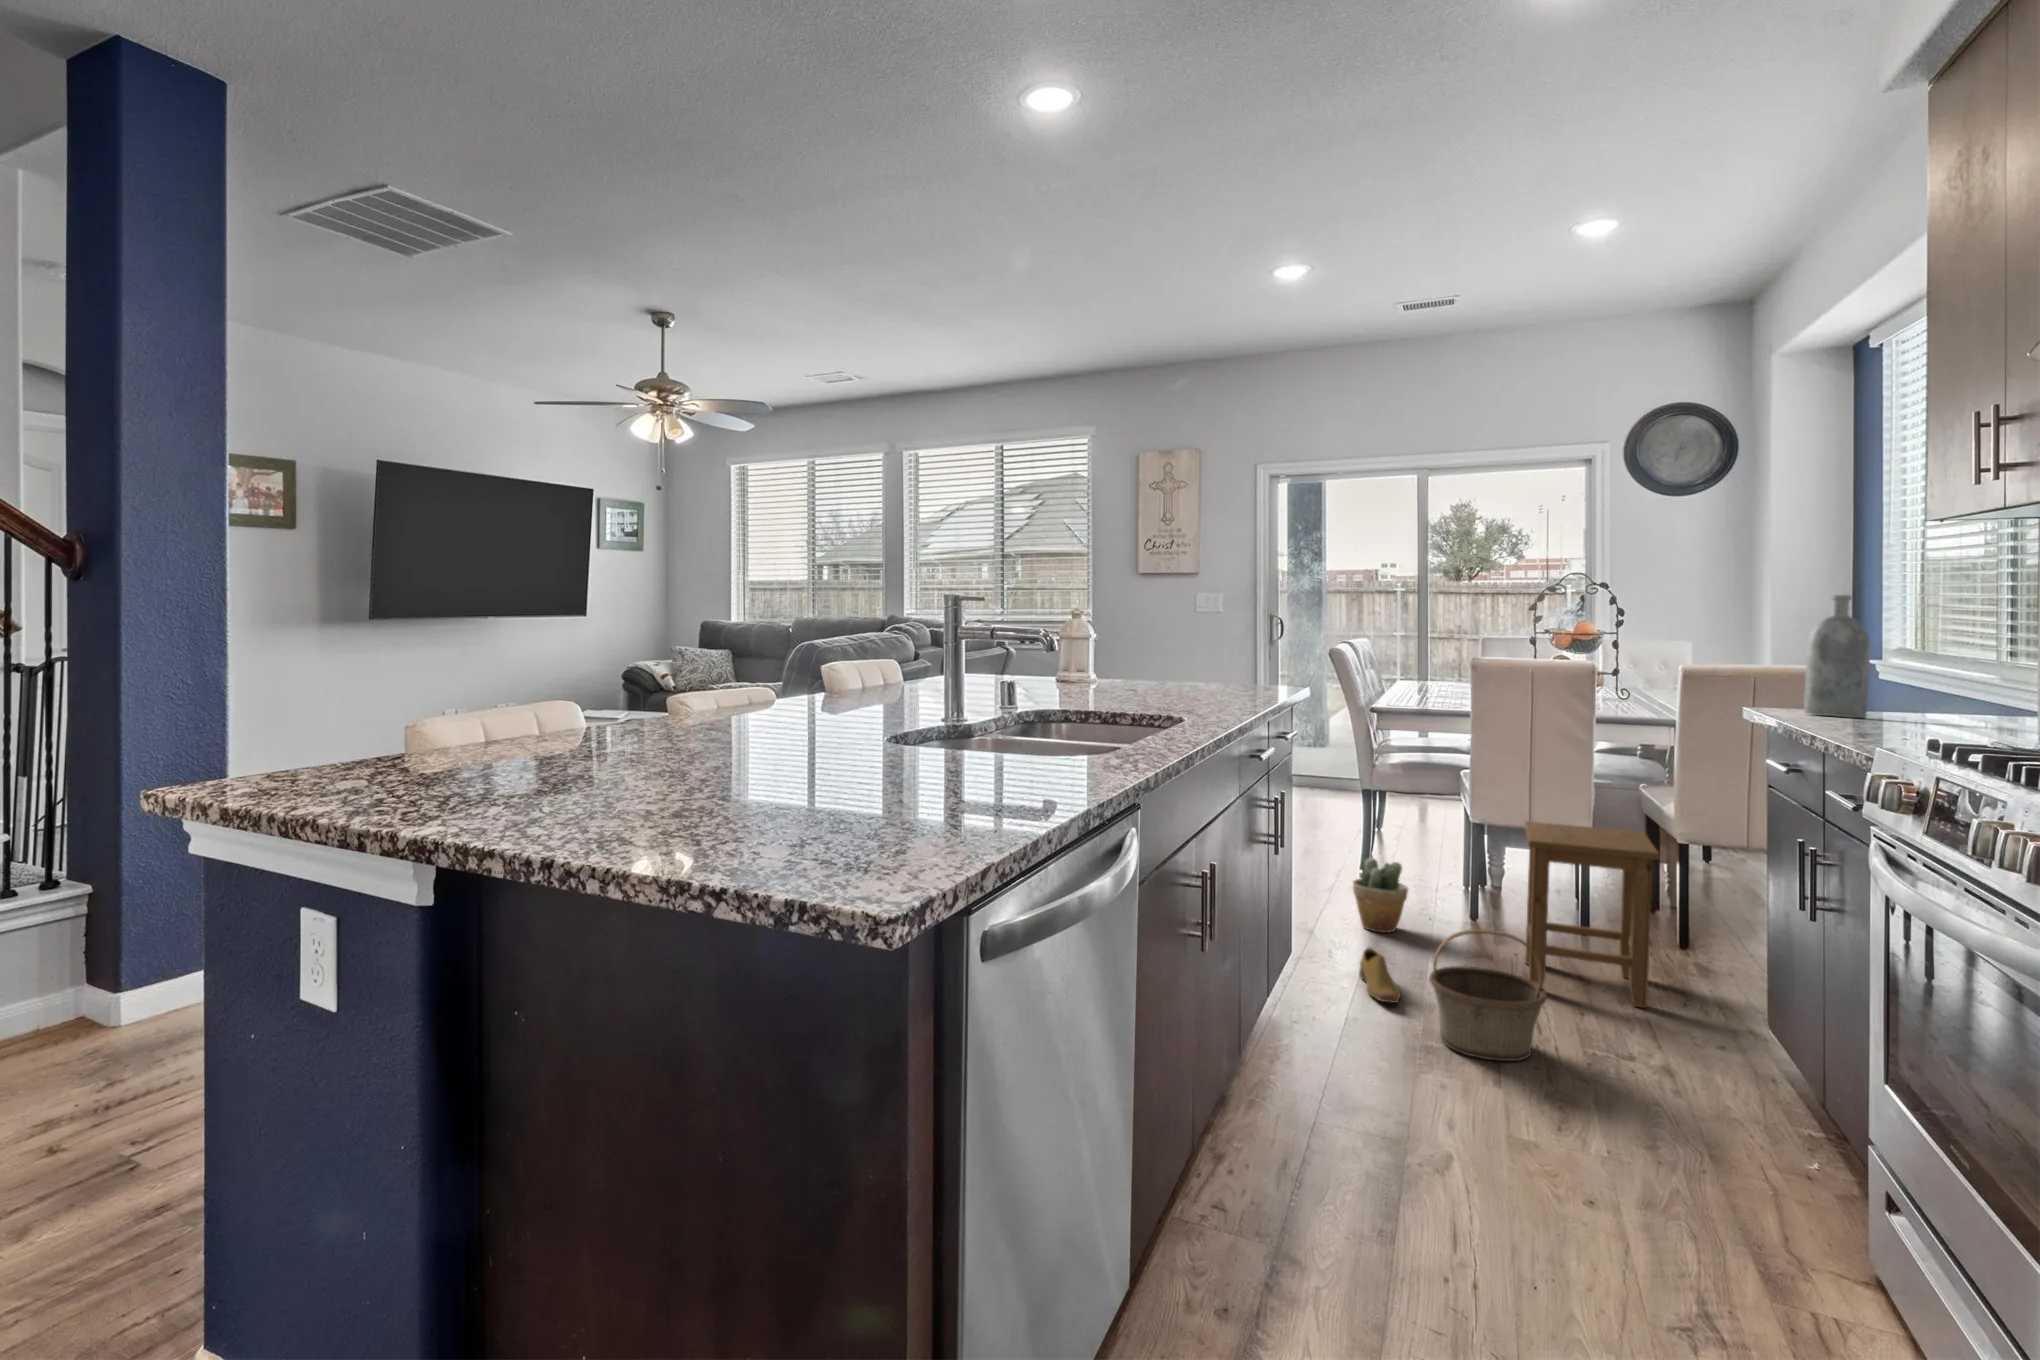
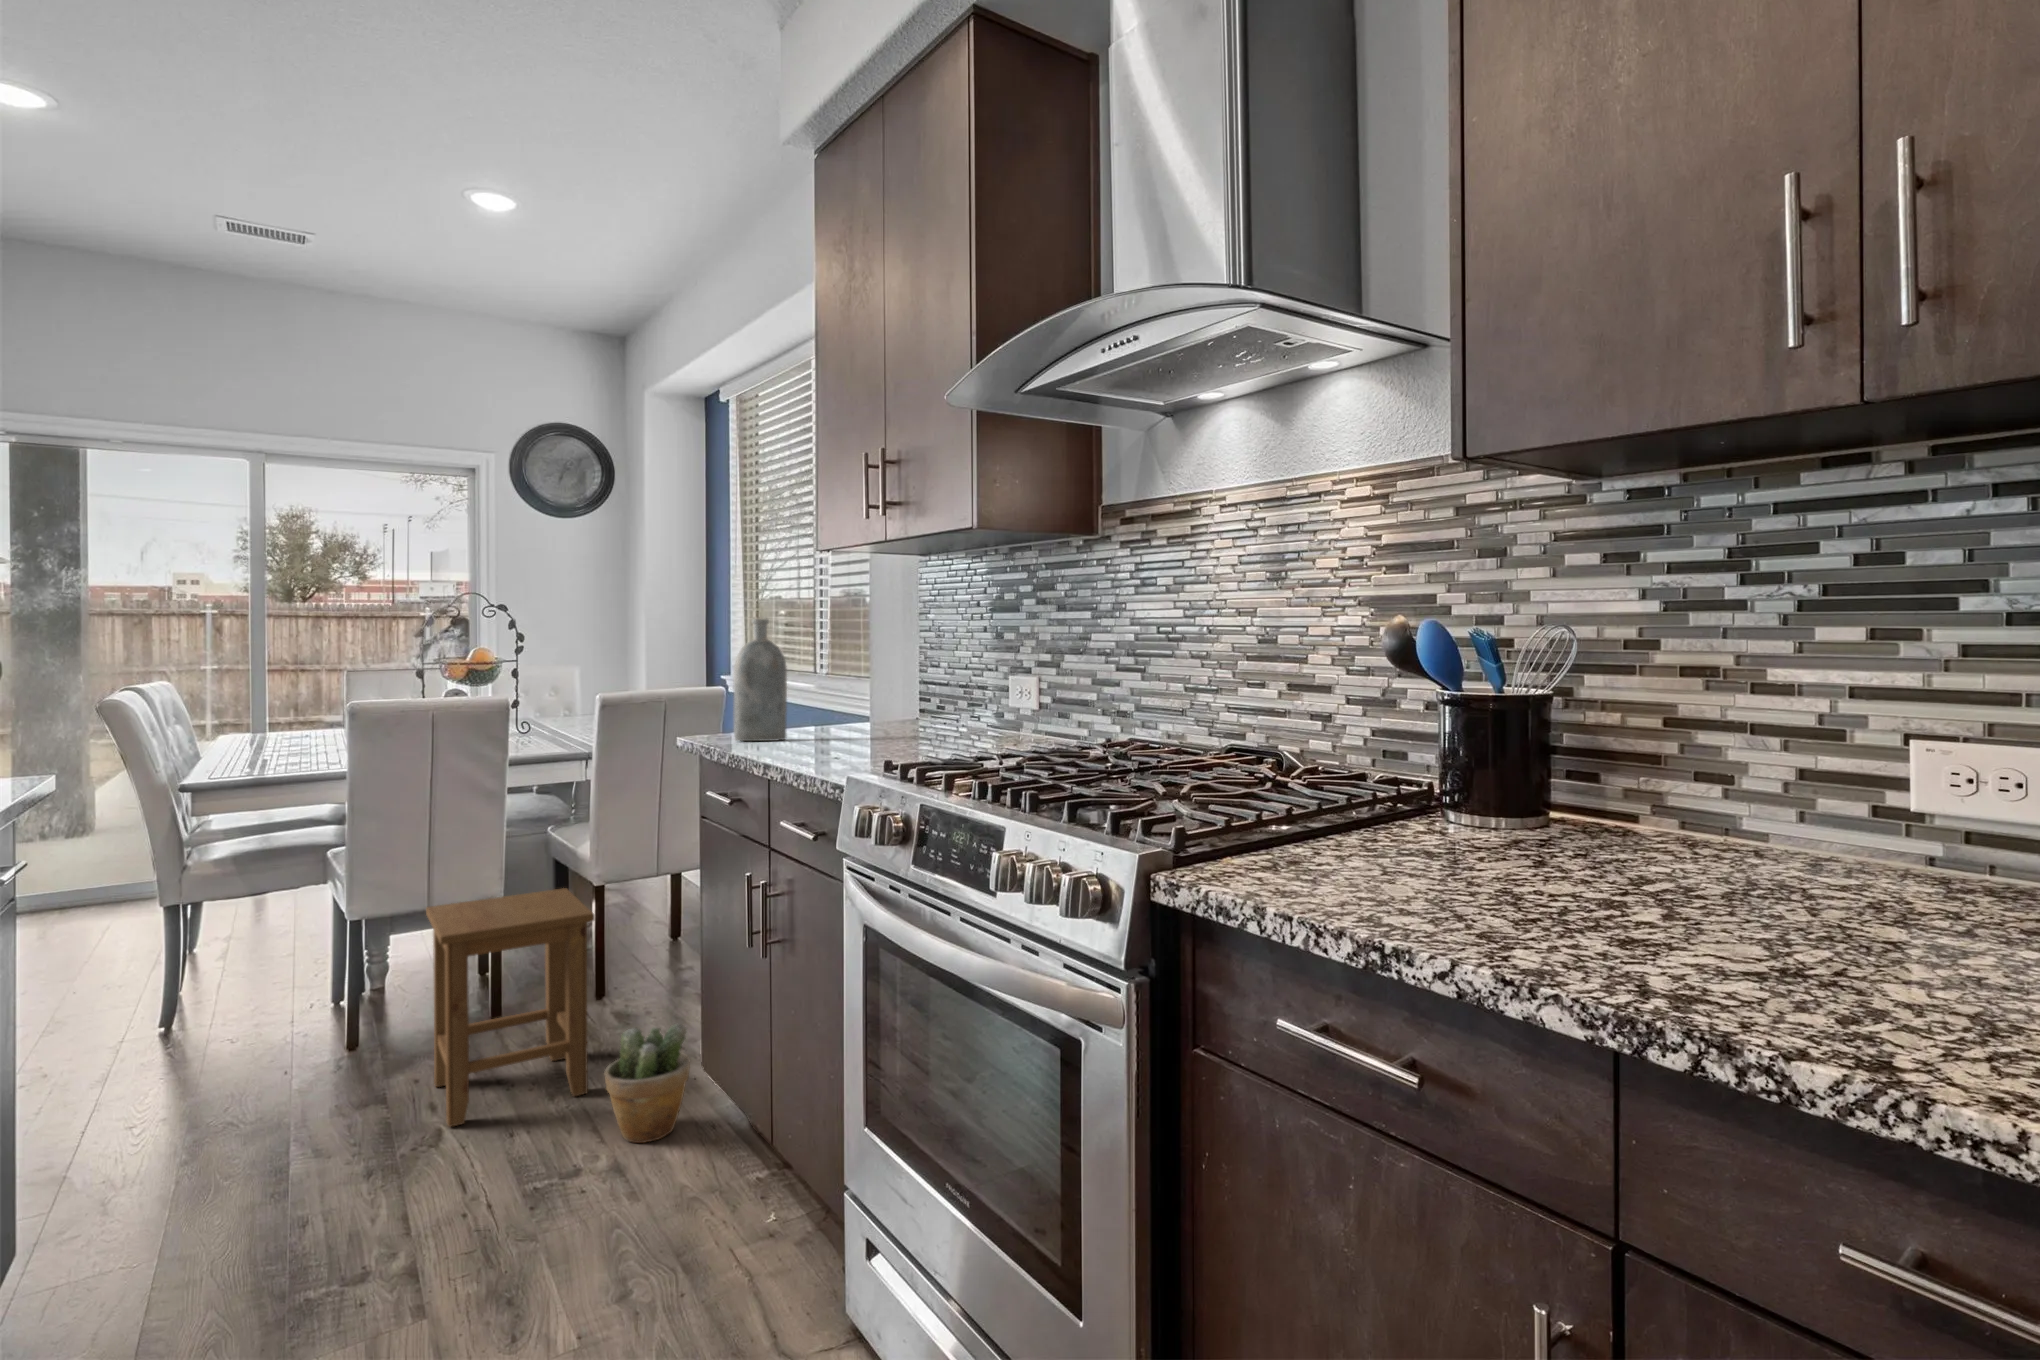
potted plant: present [1353,858,1408,933] -> present [604,1024,690,1143]
basket: present [1429,929,1547,1061] -> none [314,1081,491,1281]
shoe: present [1359,948,1401,1003] -> none [181,1162,260,1249]

